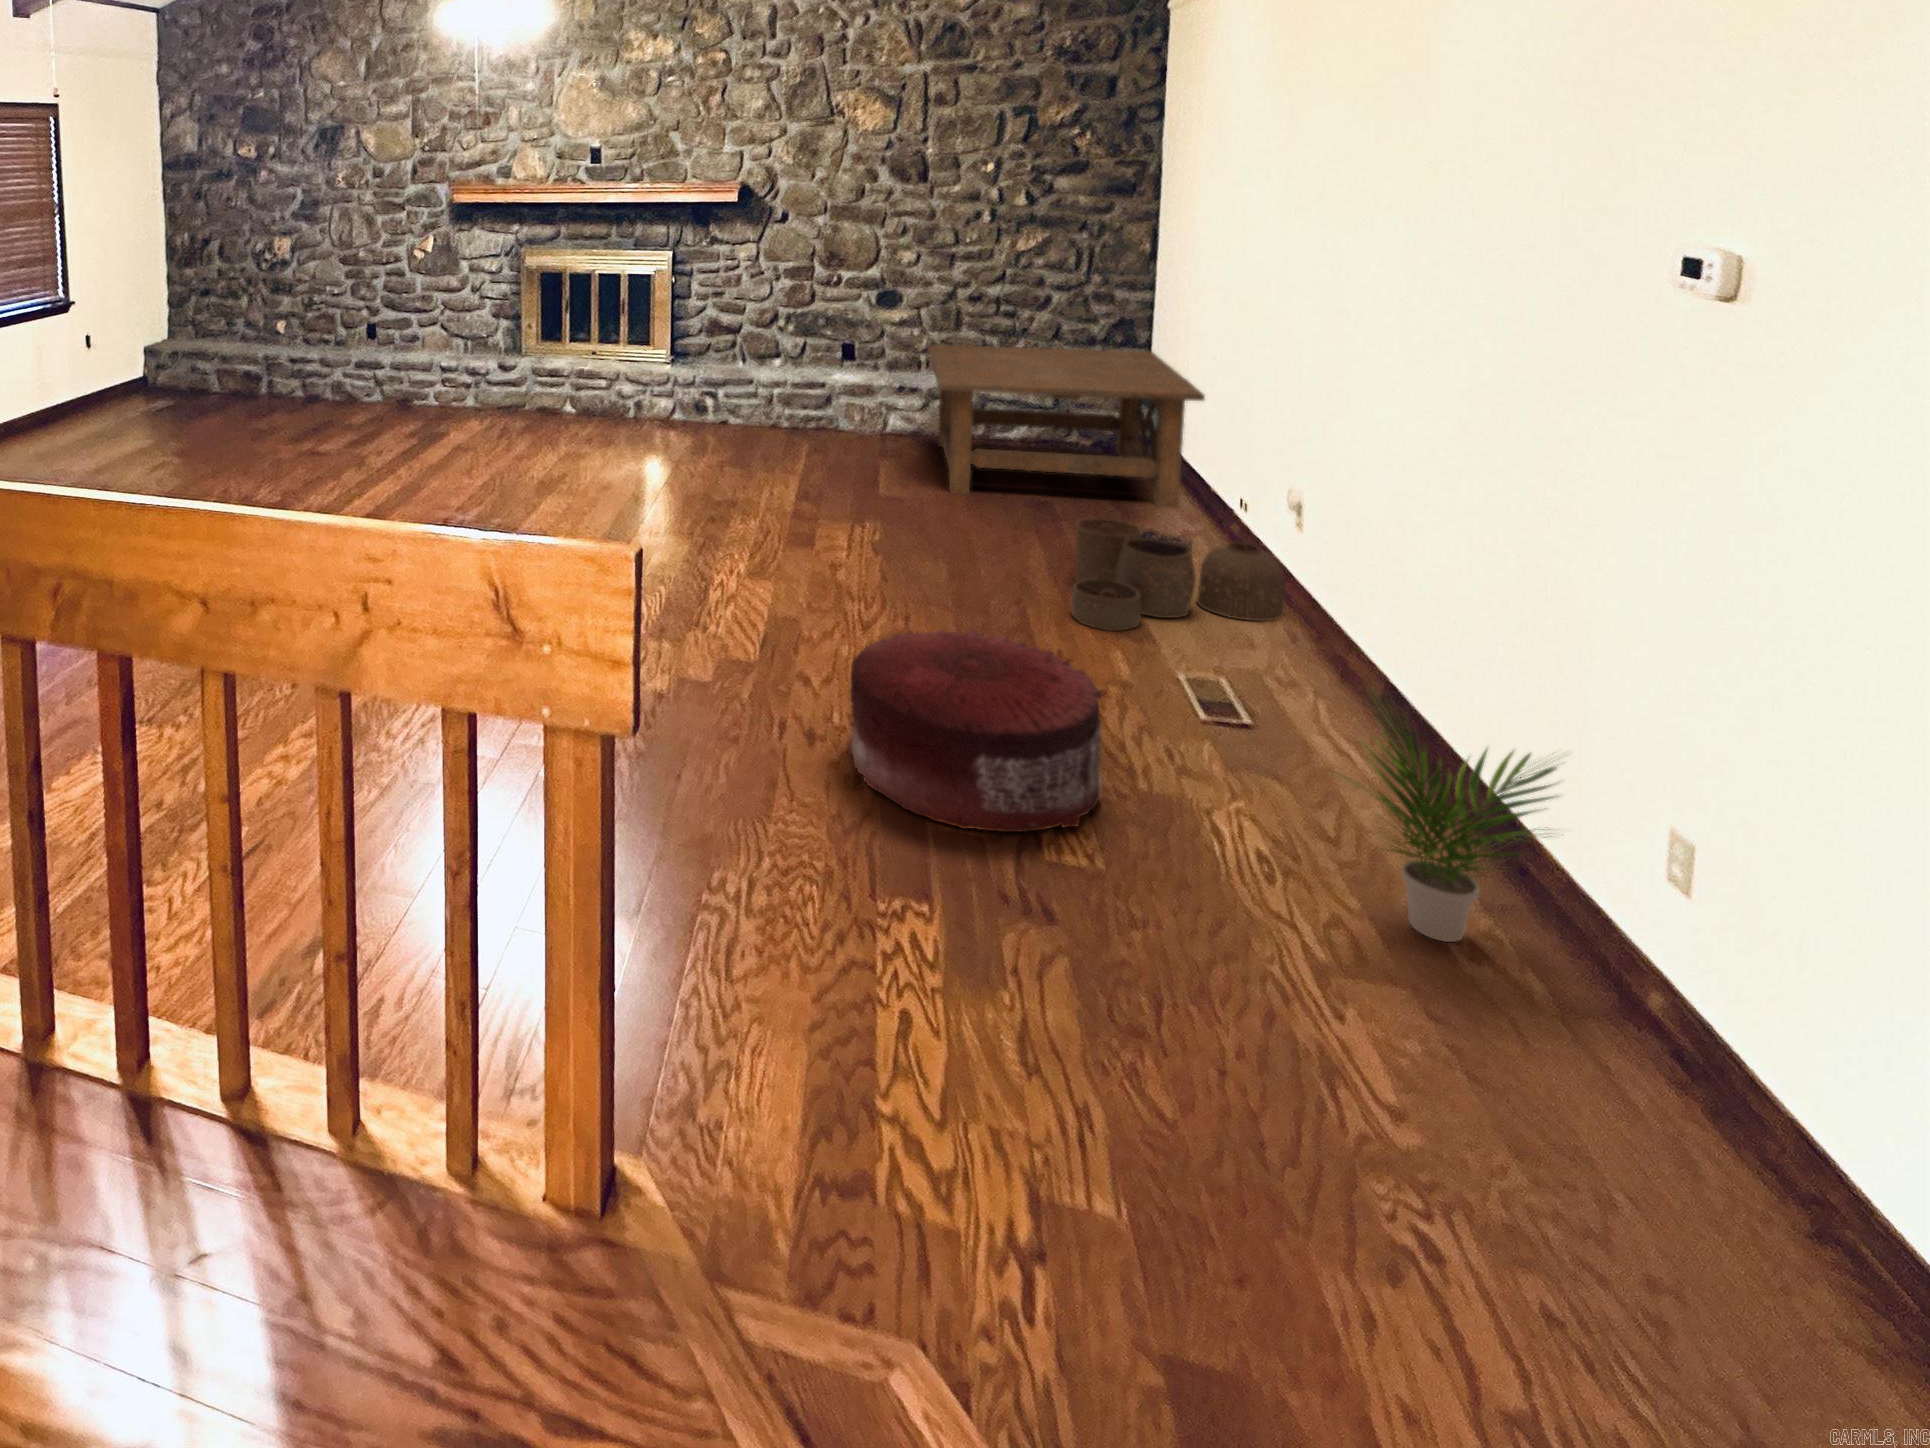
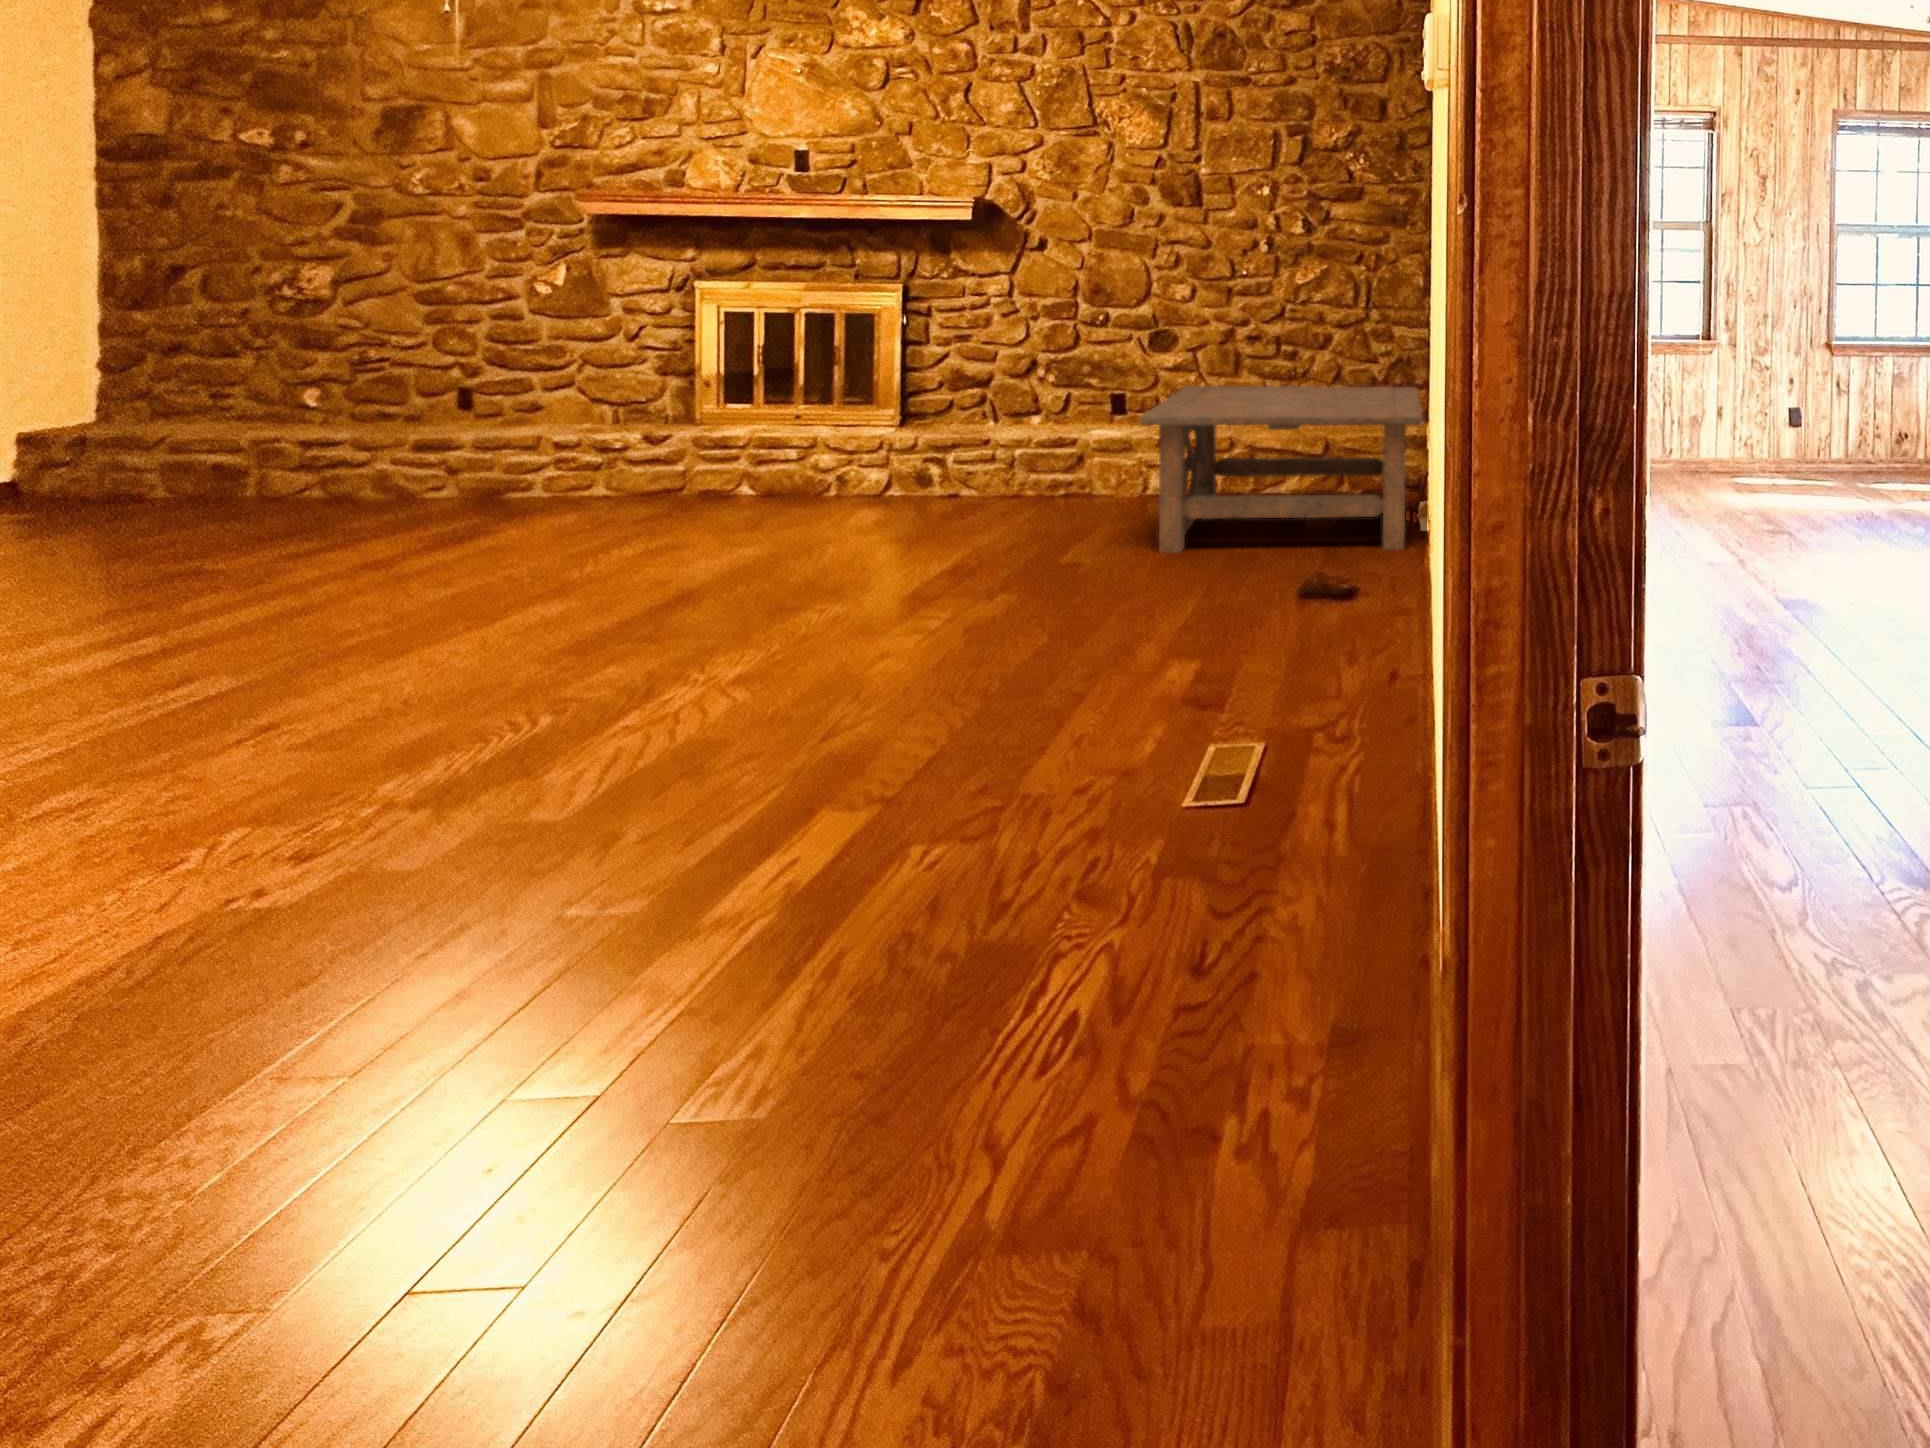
woven basket: present [1072,517,1285,631] -> none [1167,544,1429,697]
pouf: present [850,629,1102,832] -> none [483,712,971,1088]
potted plant: present [1346,686,1556,942] -> none [1106,714,1459,1133]

